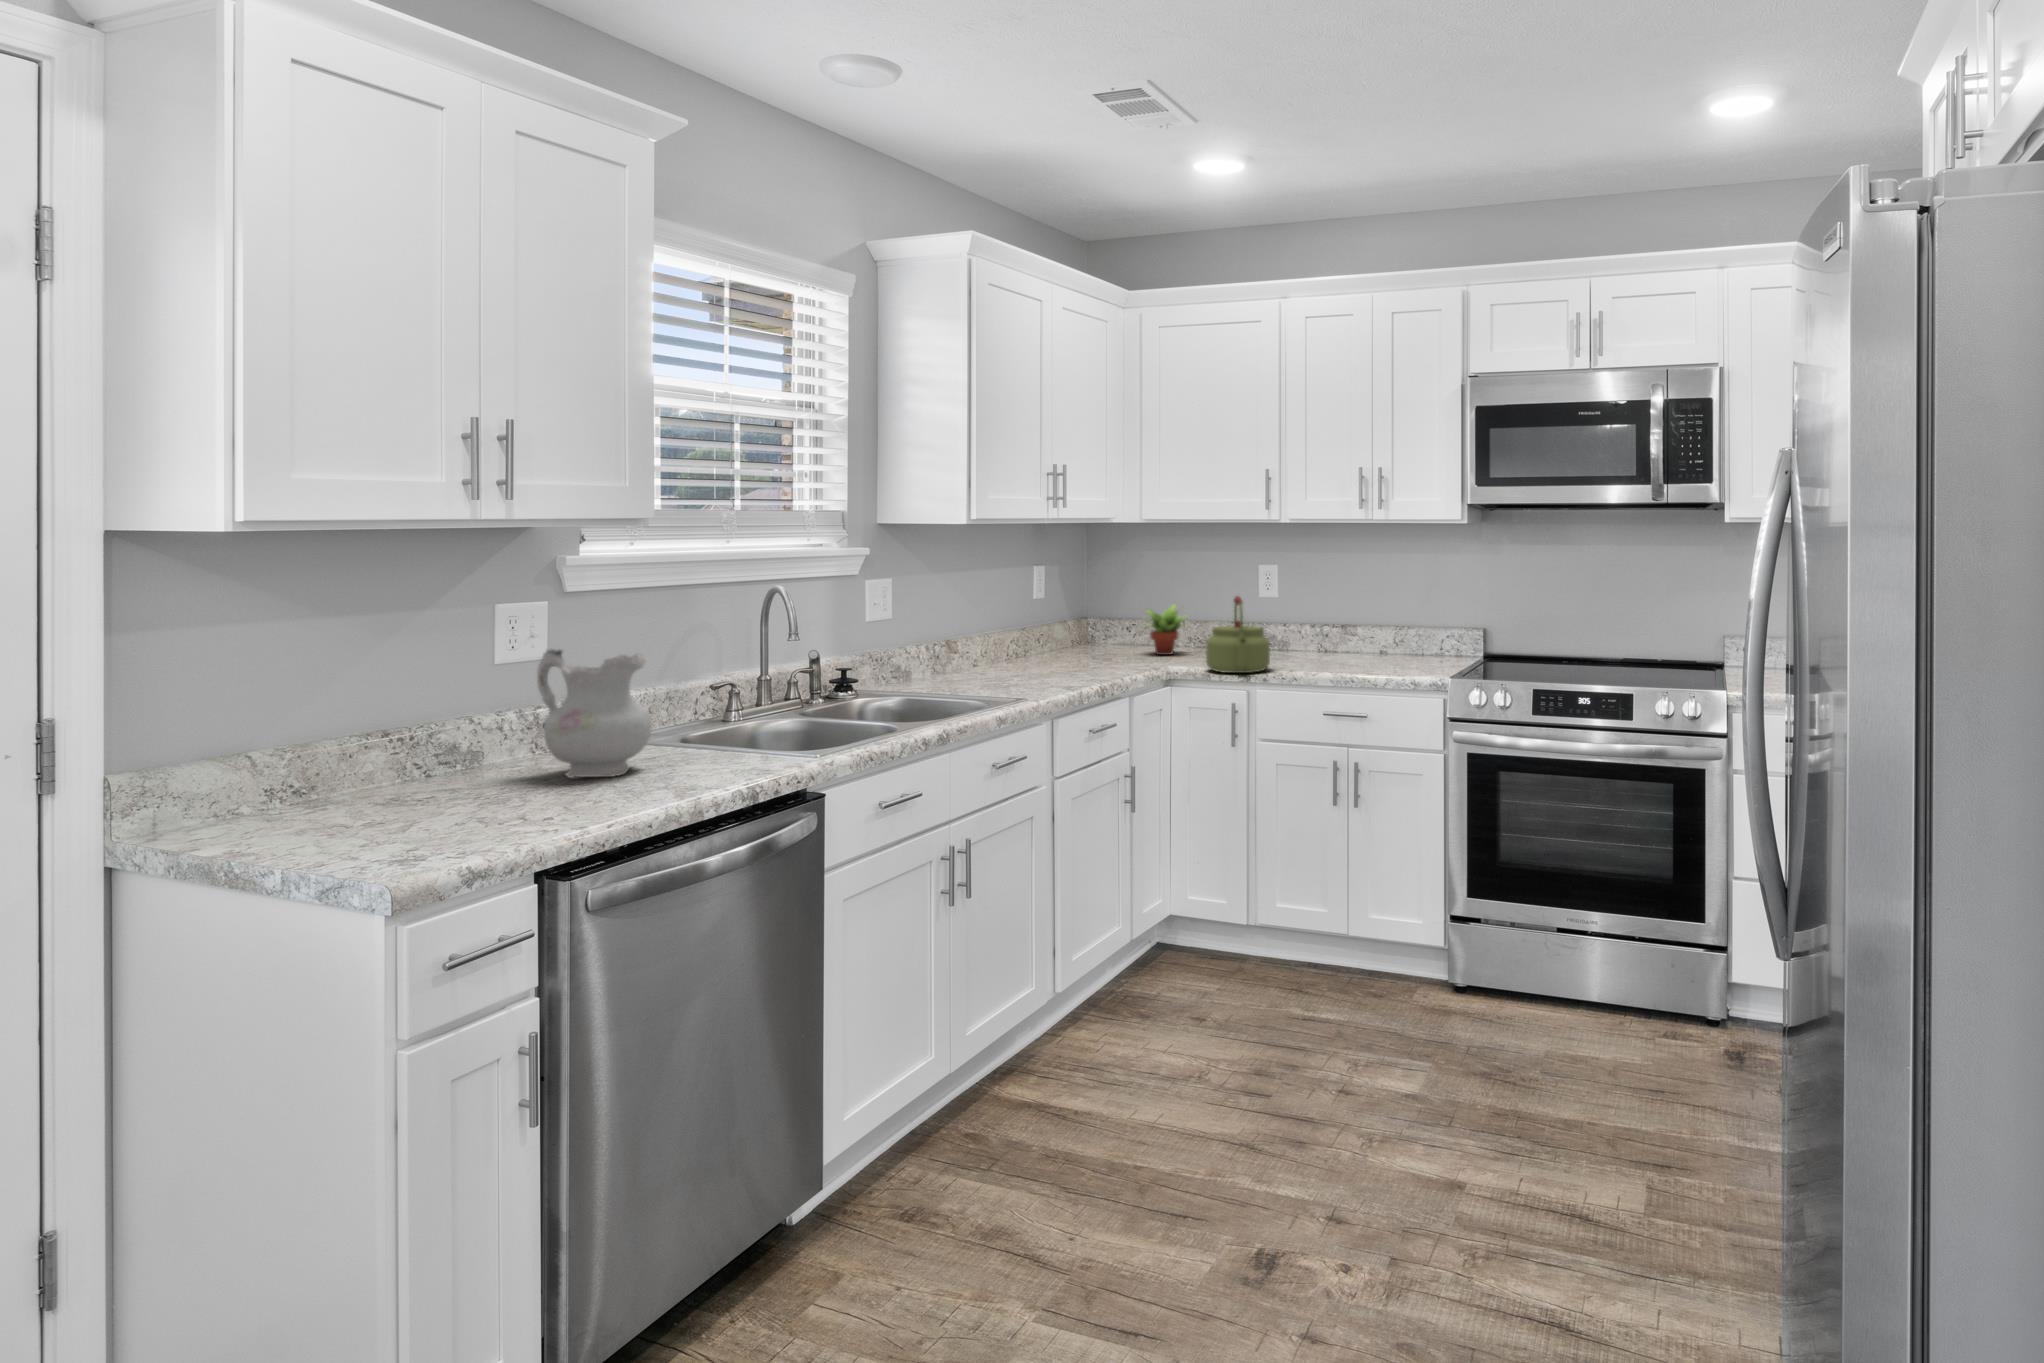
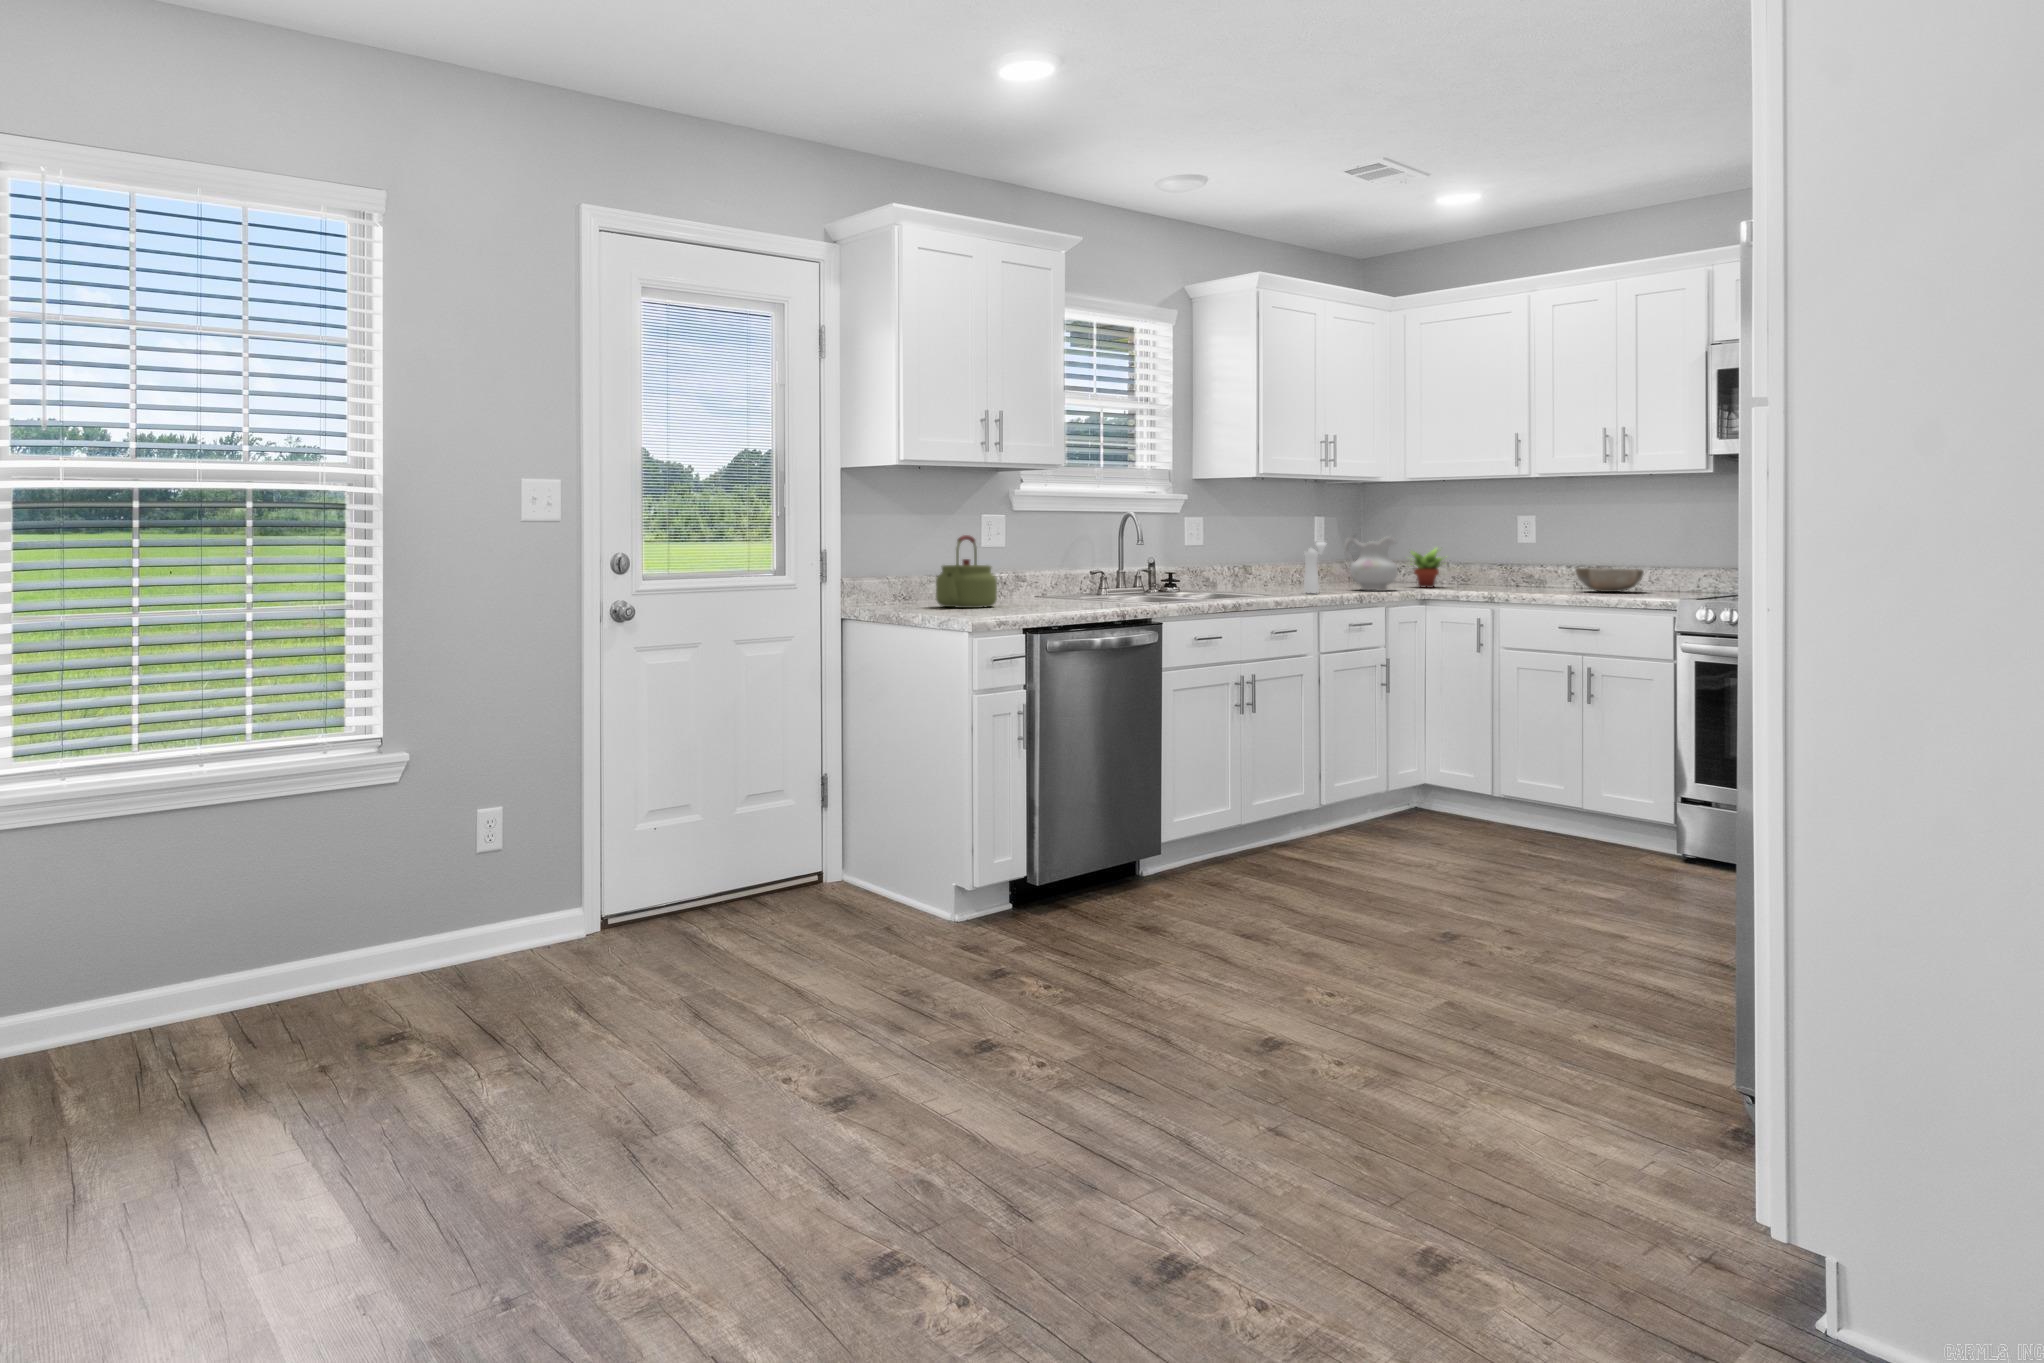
kettle: present [1206,596,1270,673] -> present [936,535,997,608]
pepper mill: none [1029,609,1057,683] -> present [1304,542,1326,594]
bowl: none [1328,630,1395,660] -> present [1576,568,1644,592]
ceramic pitcher: present [537,649,652,778] -> present [1344,535,1398,591]

